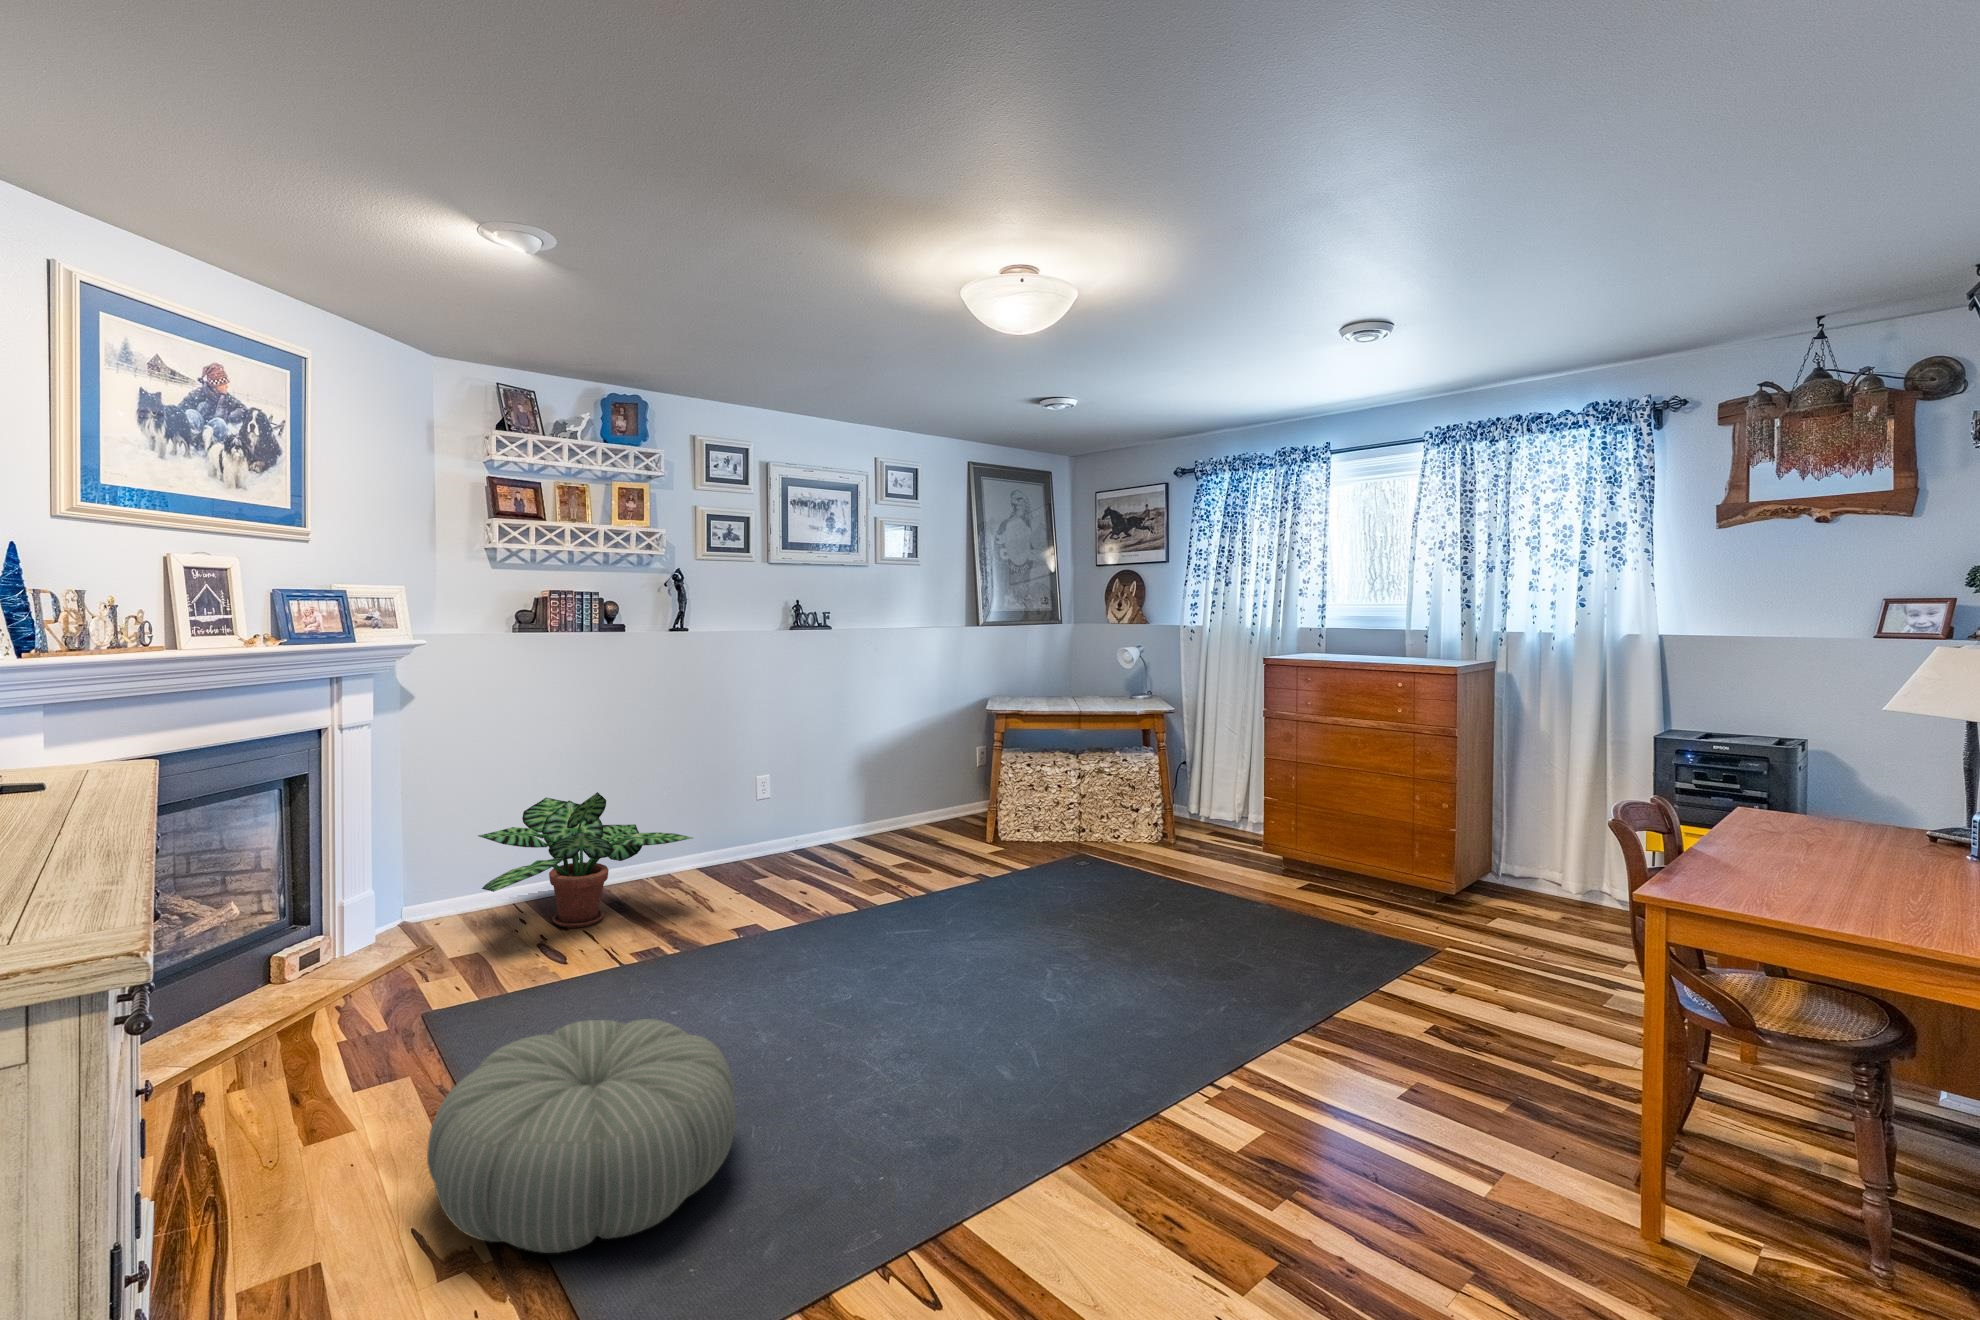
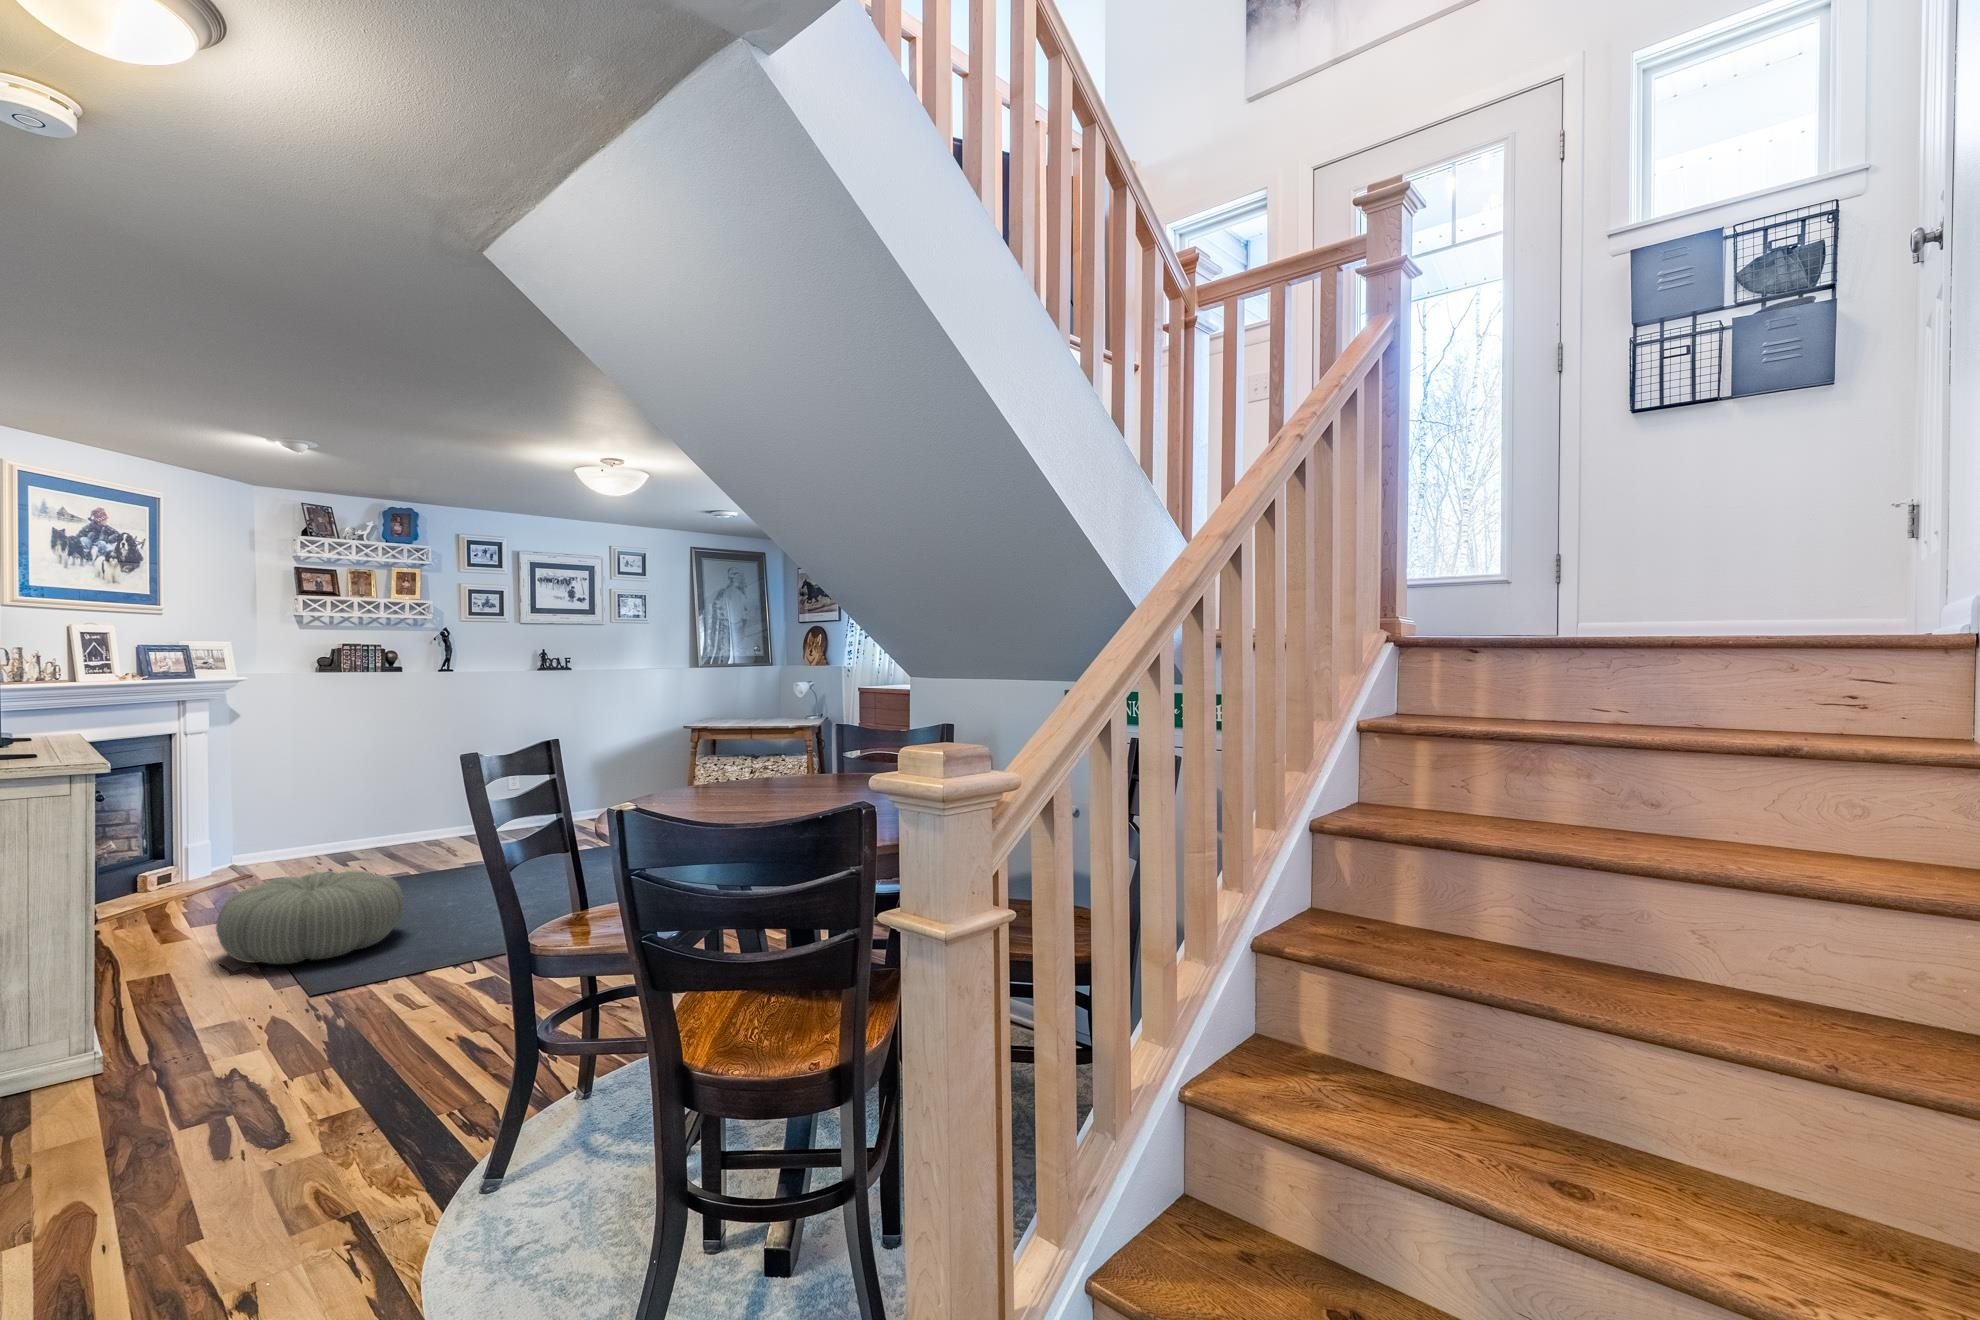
potted plant: present [478,792,692,928] -> none [283,774,442,867]

